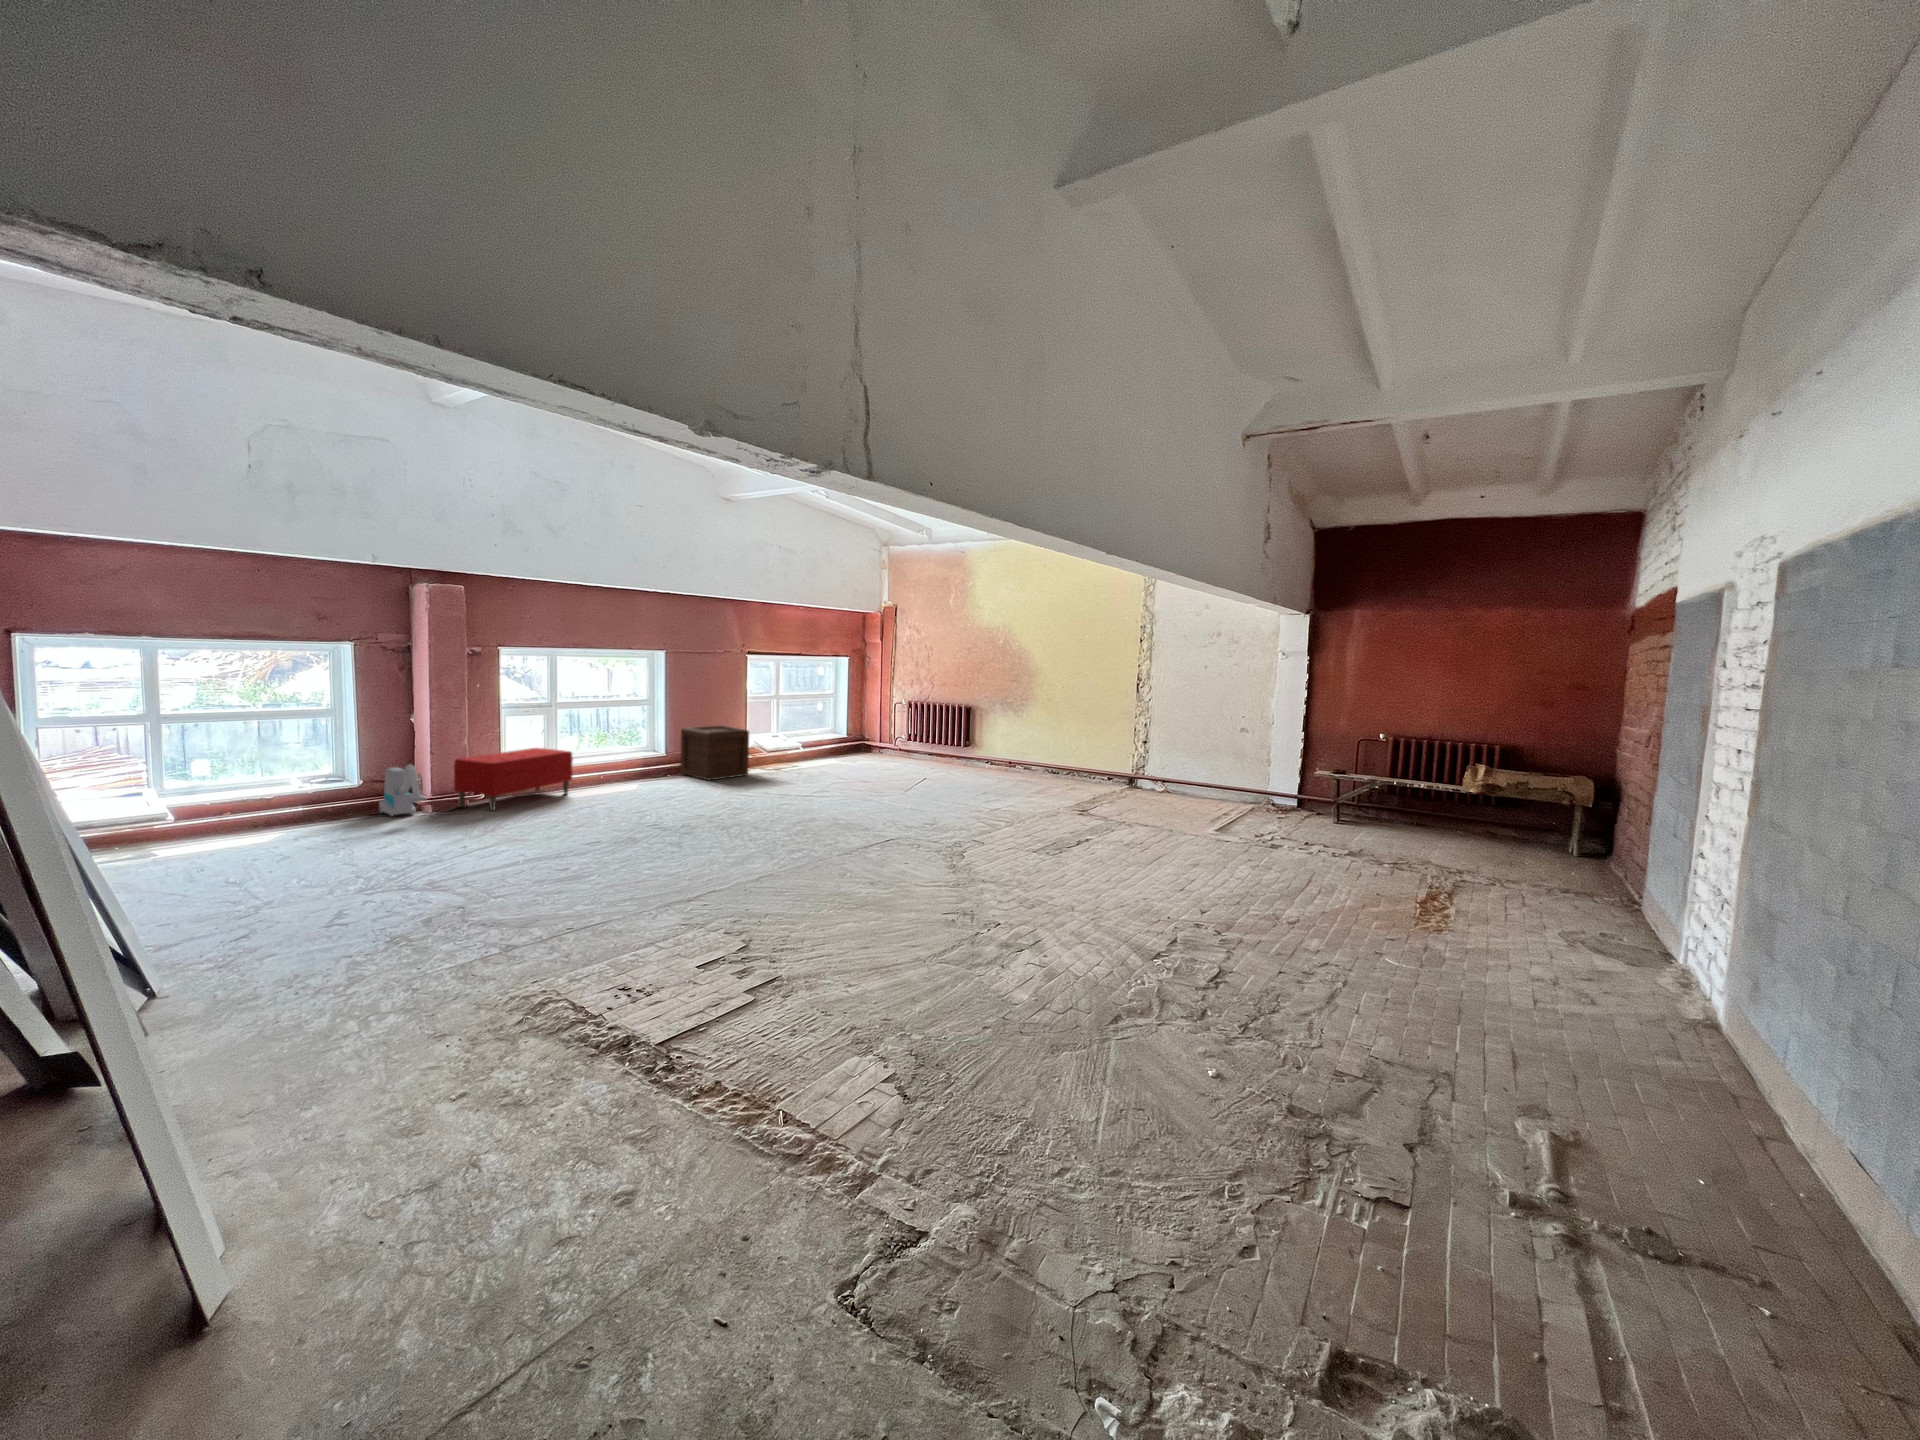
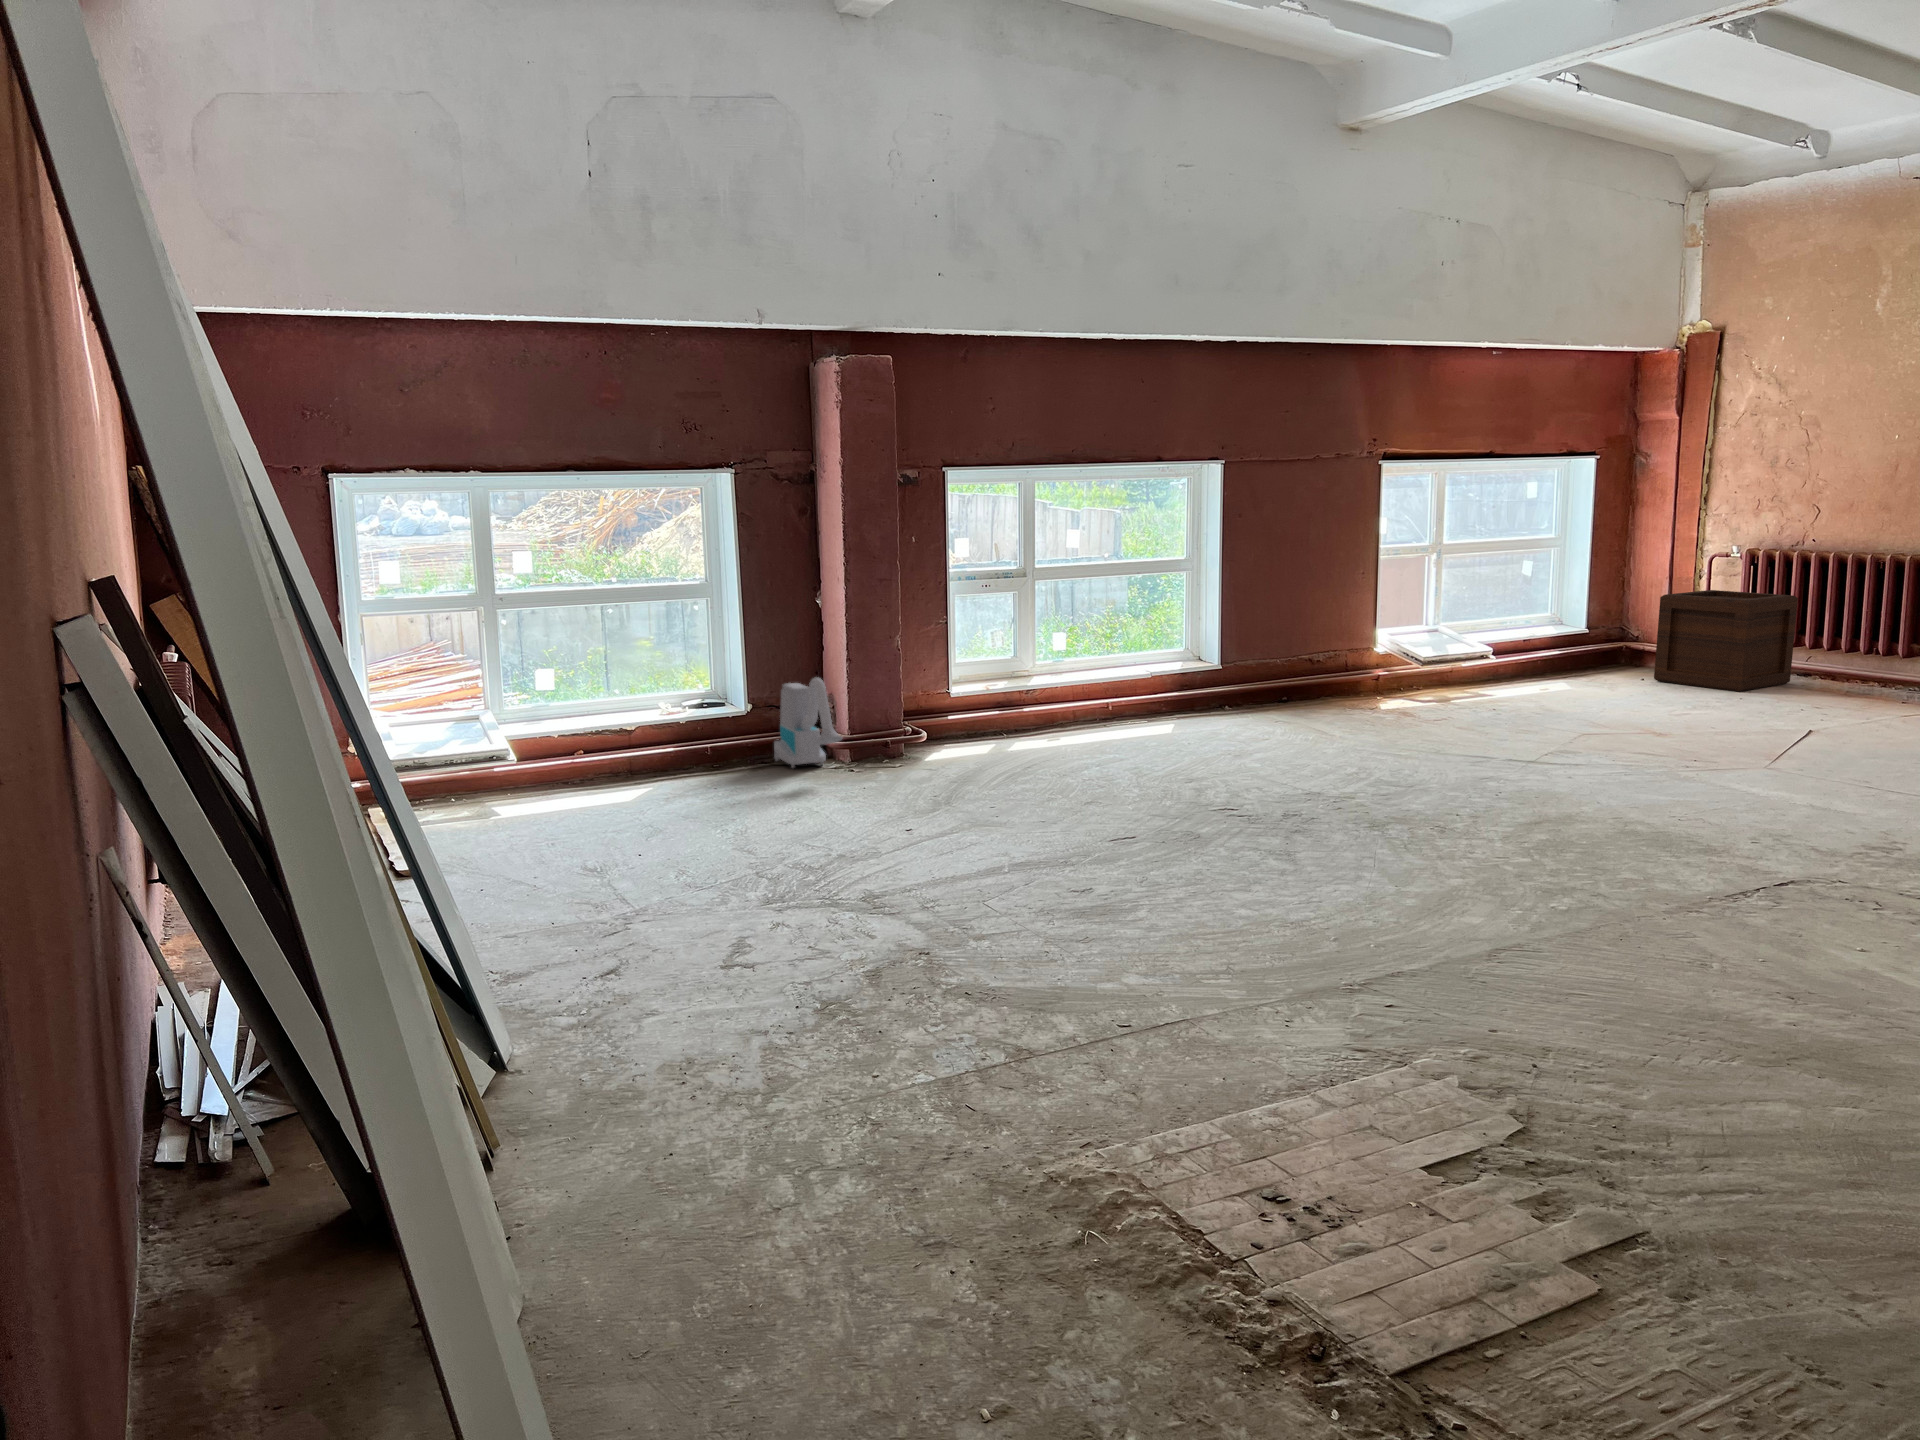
wooden crate: present [680,725,749,780] -> present [1654,590,1798,692]
bench: present [454,748,573,811] -> none [879,651,1065,765]

